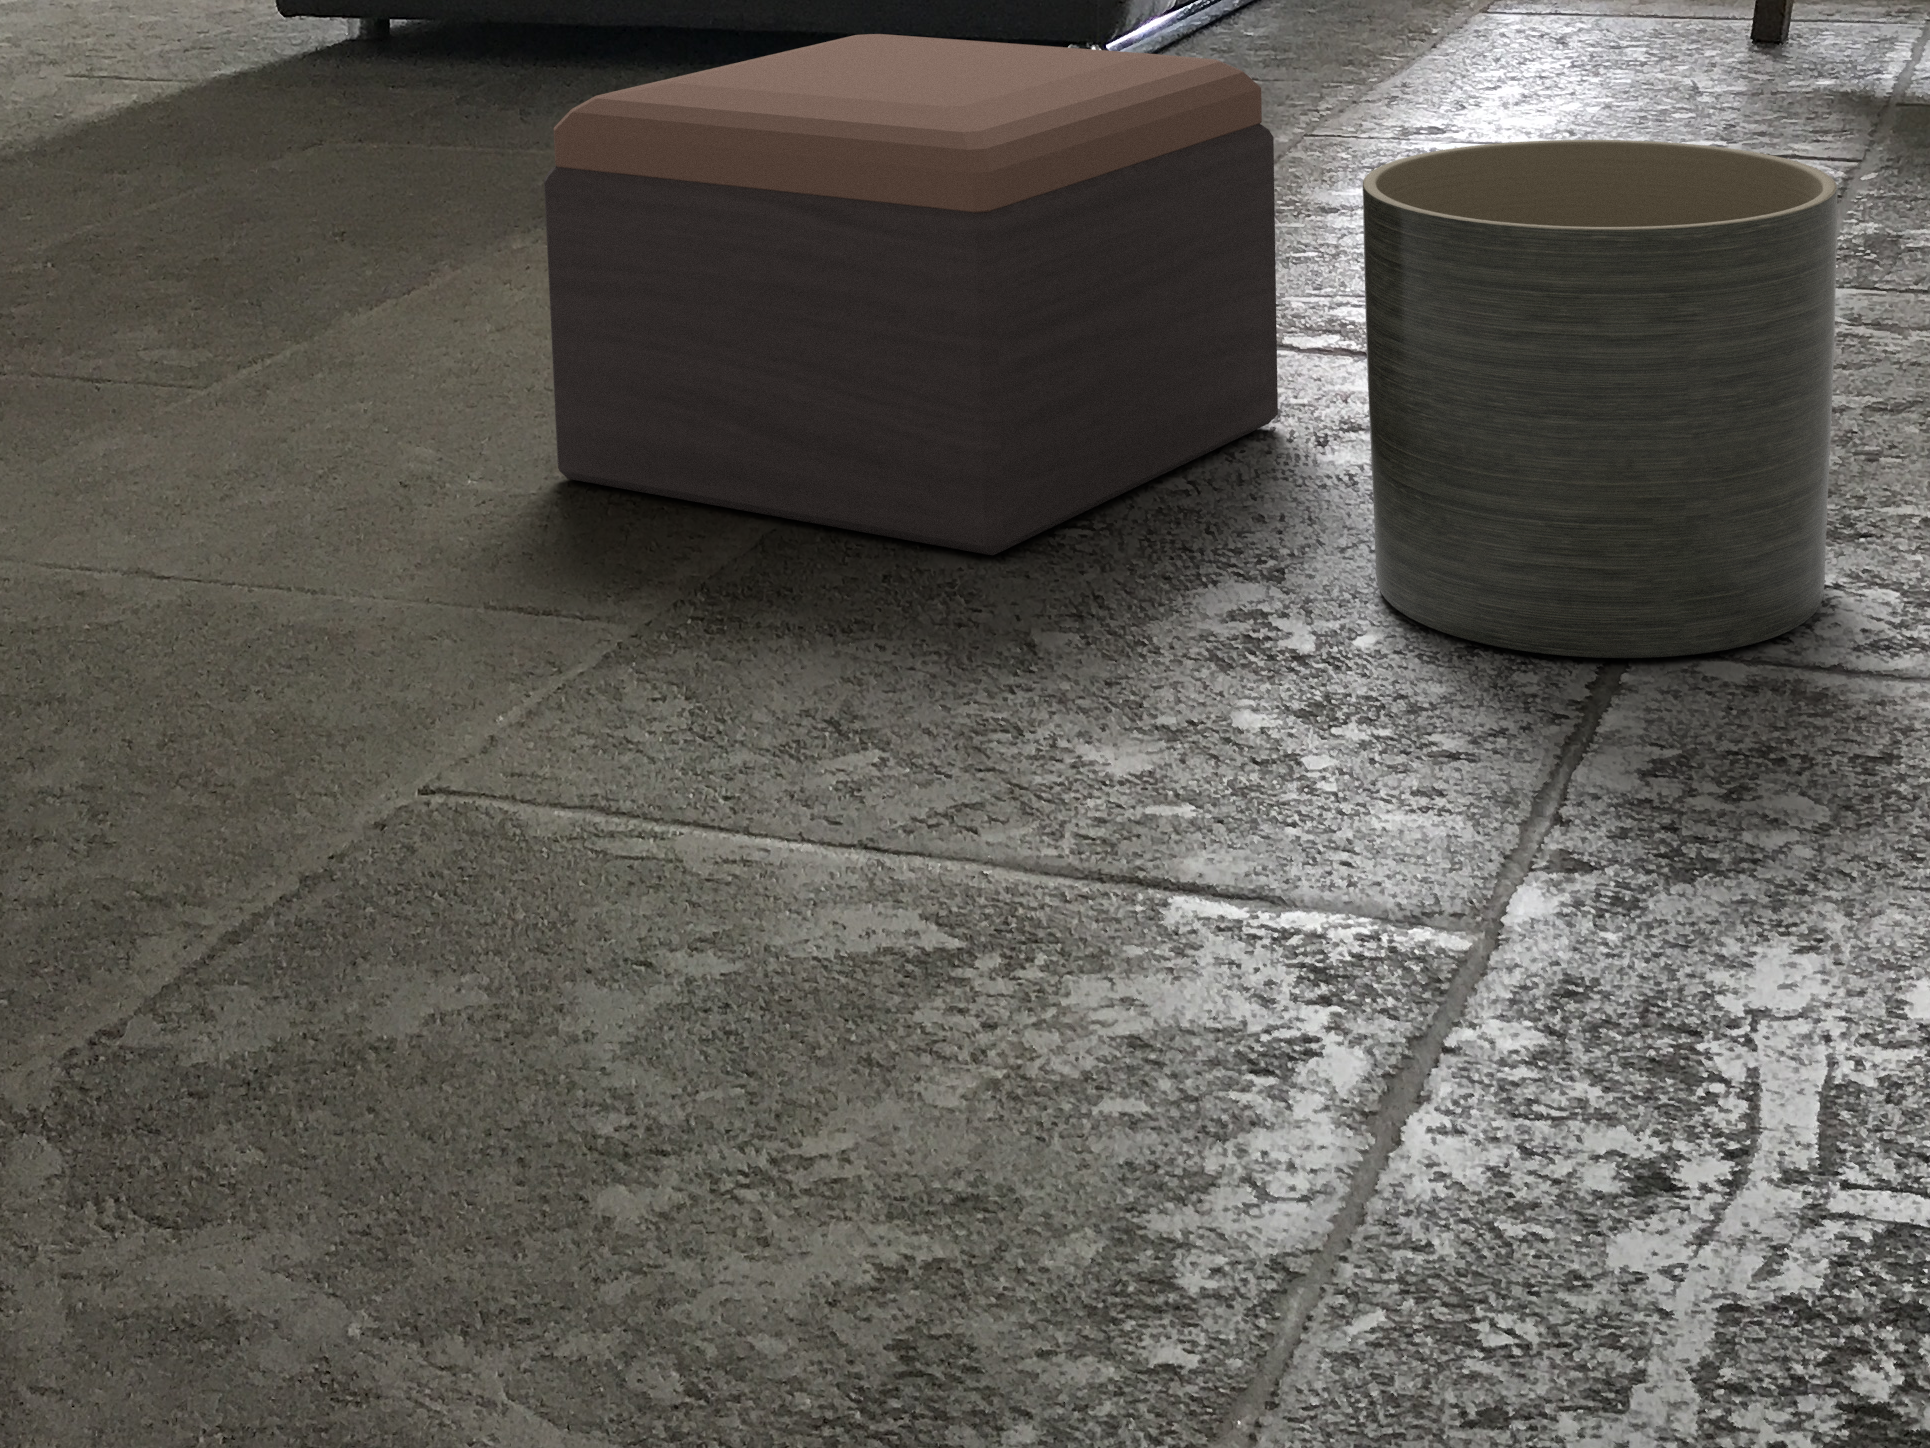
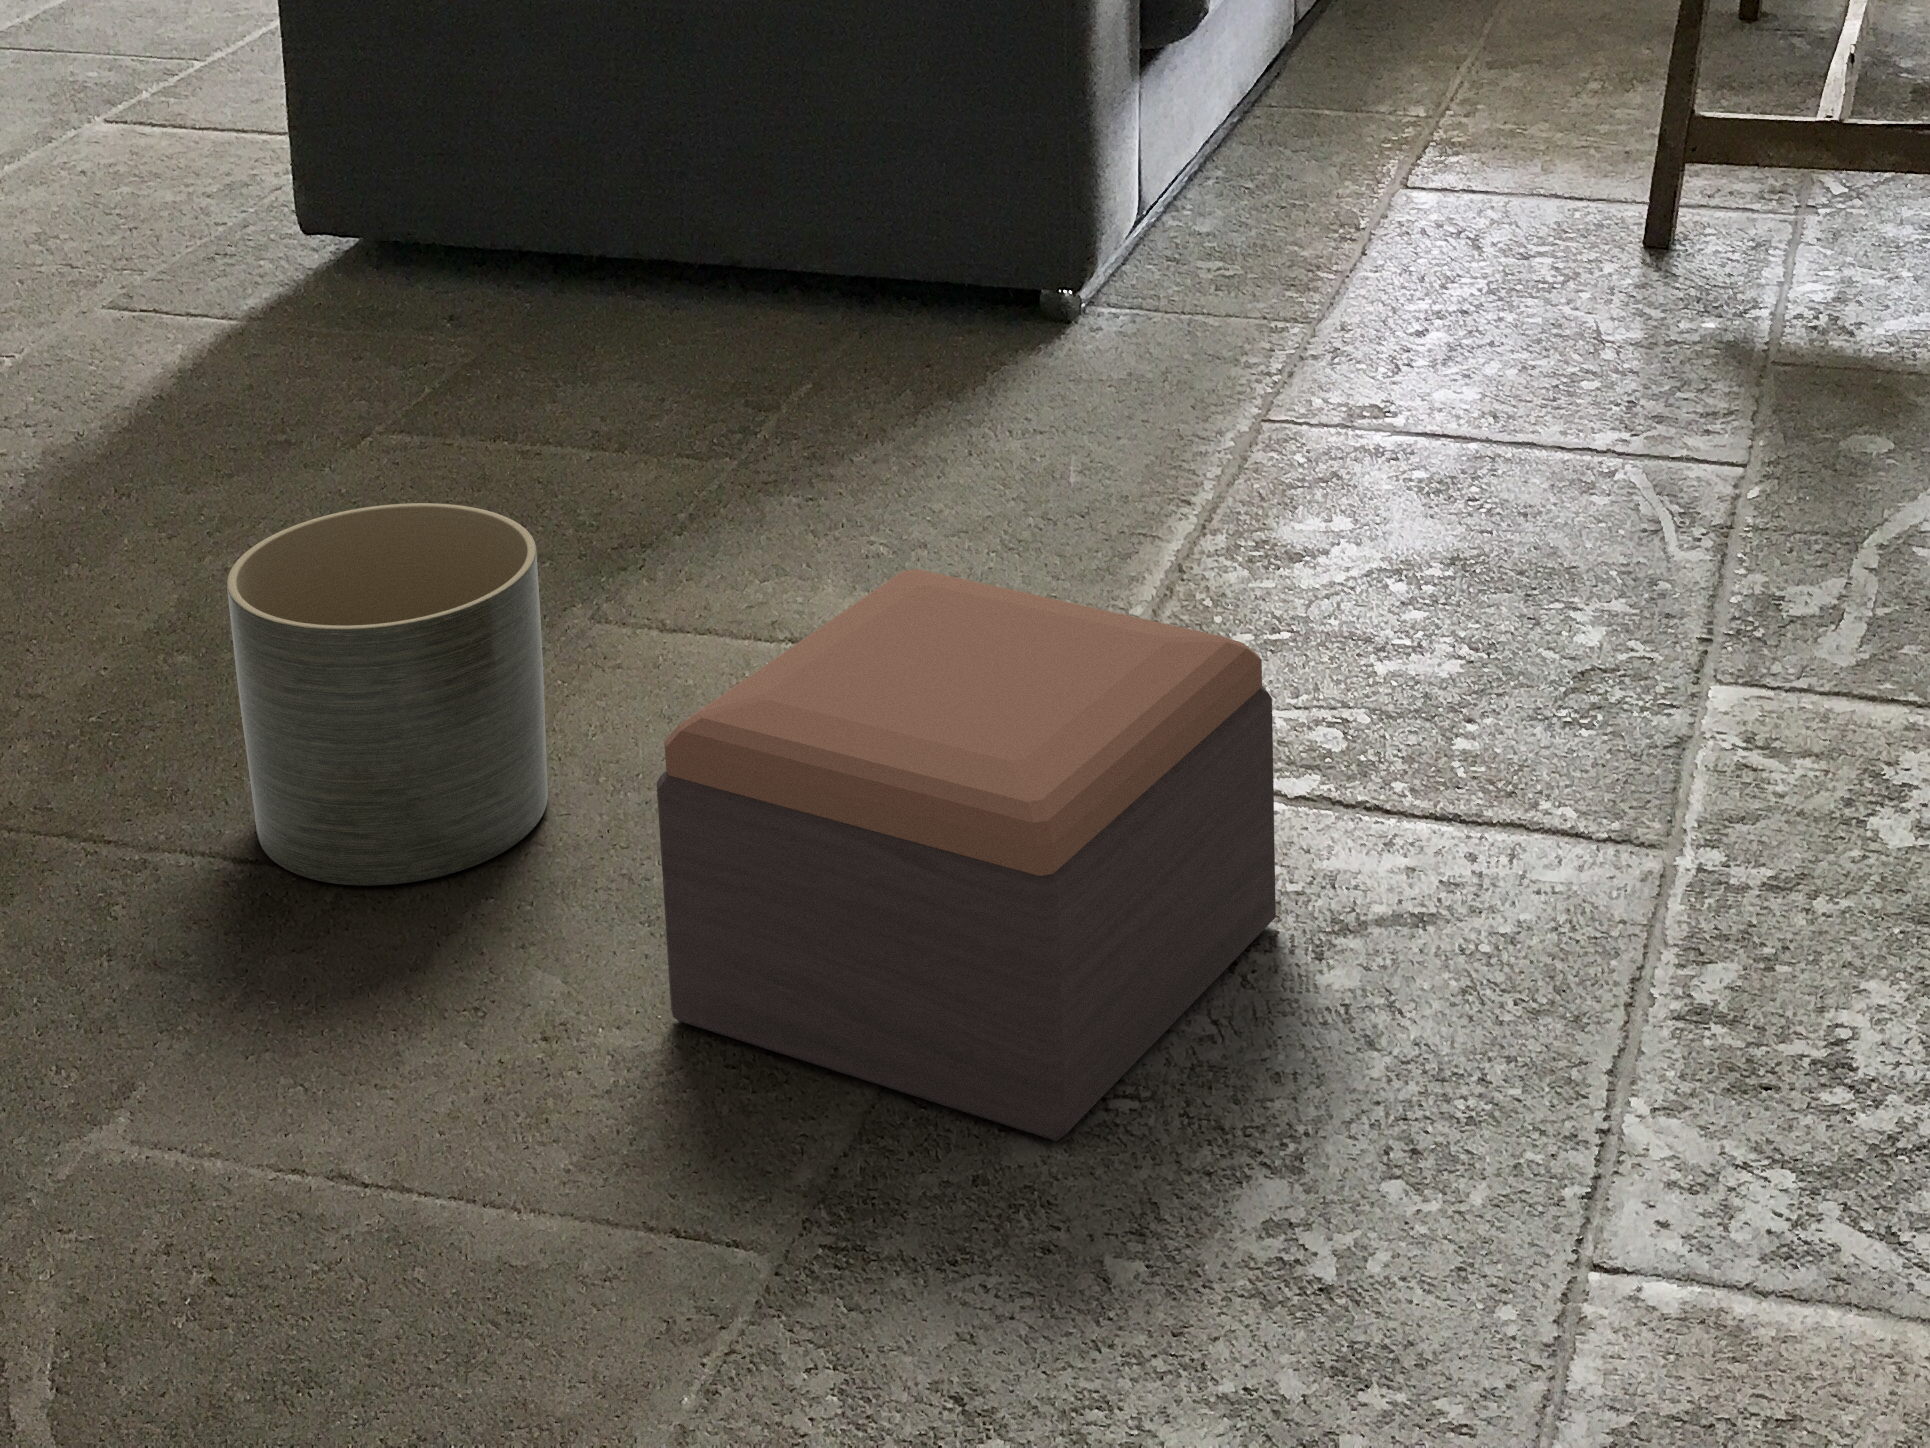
planter: present [1363,140,1838,658] -> present [227,503,548,886]

